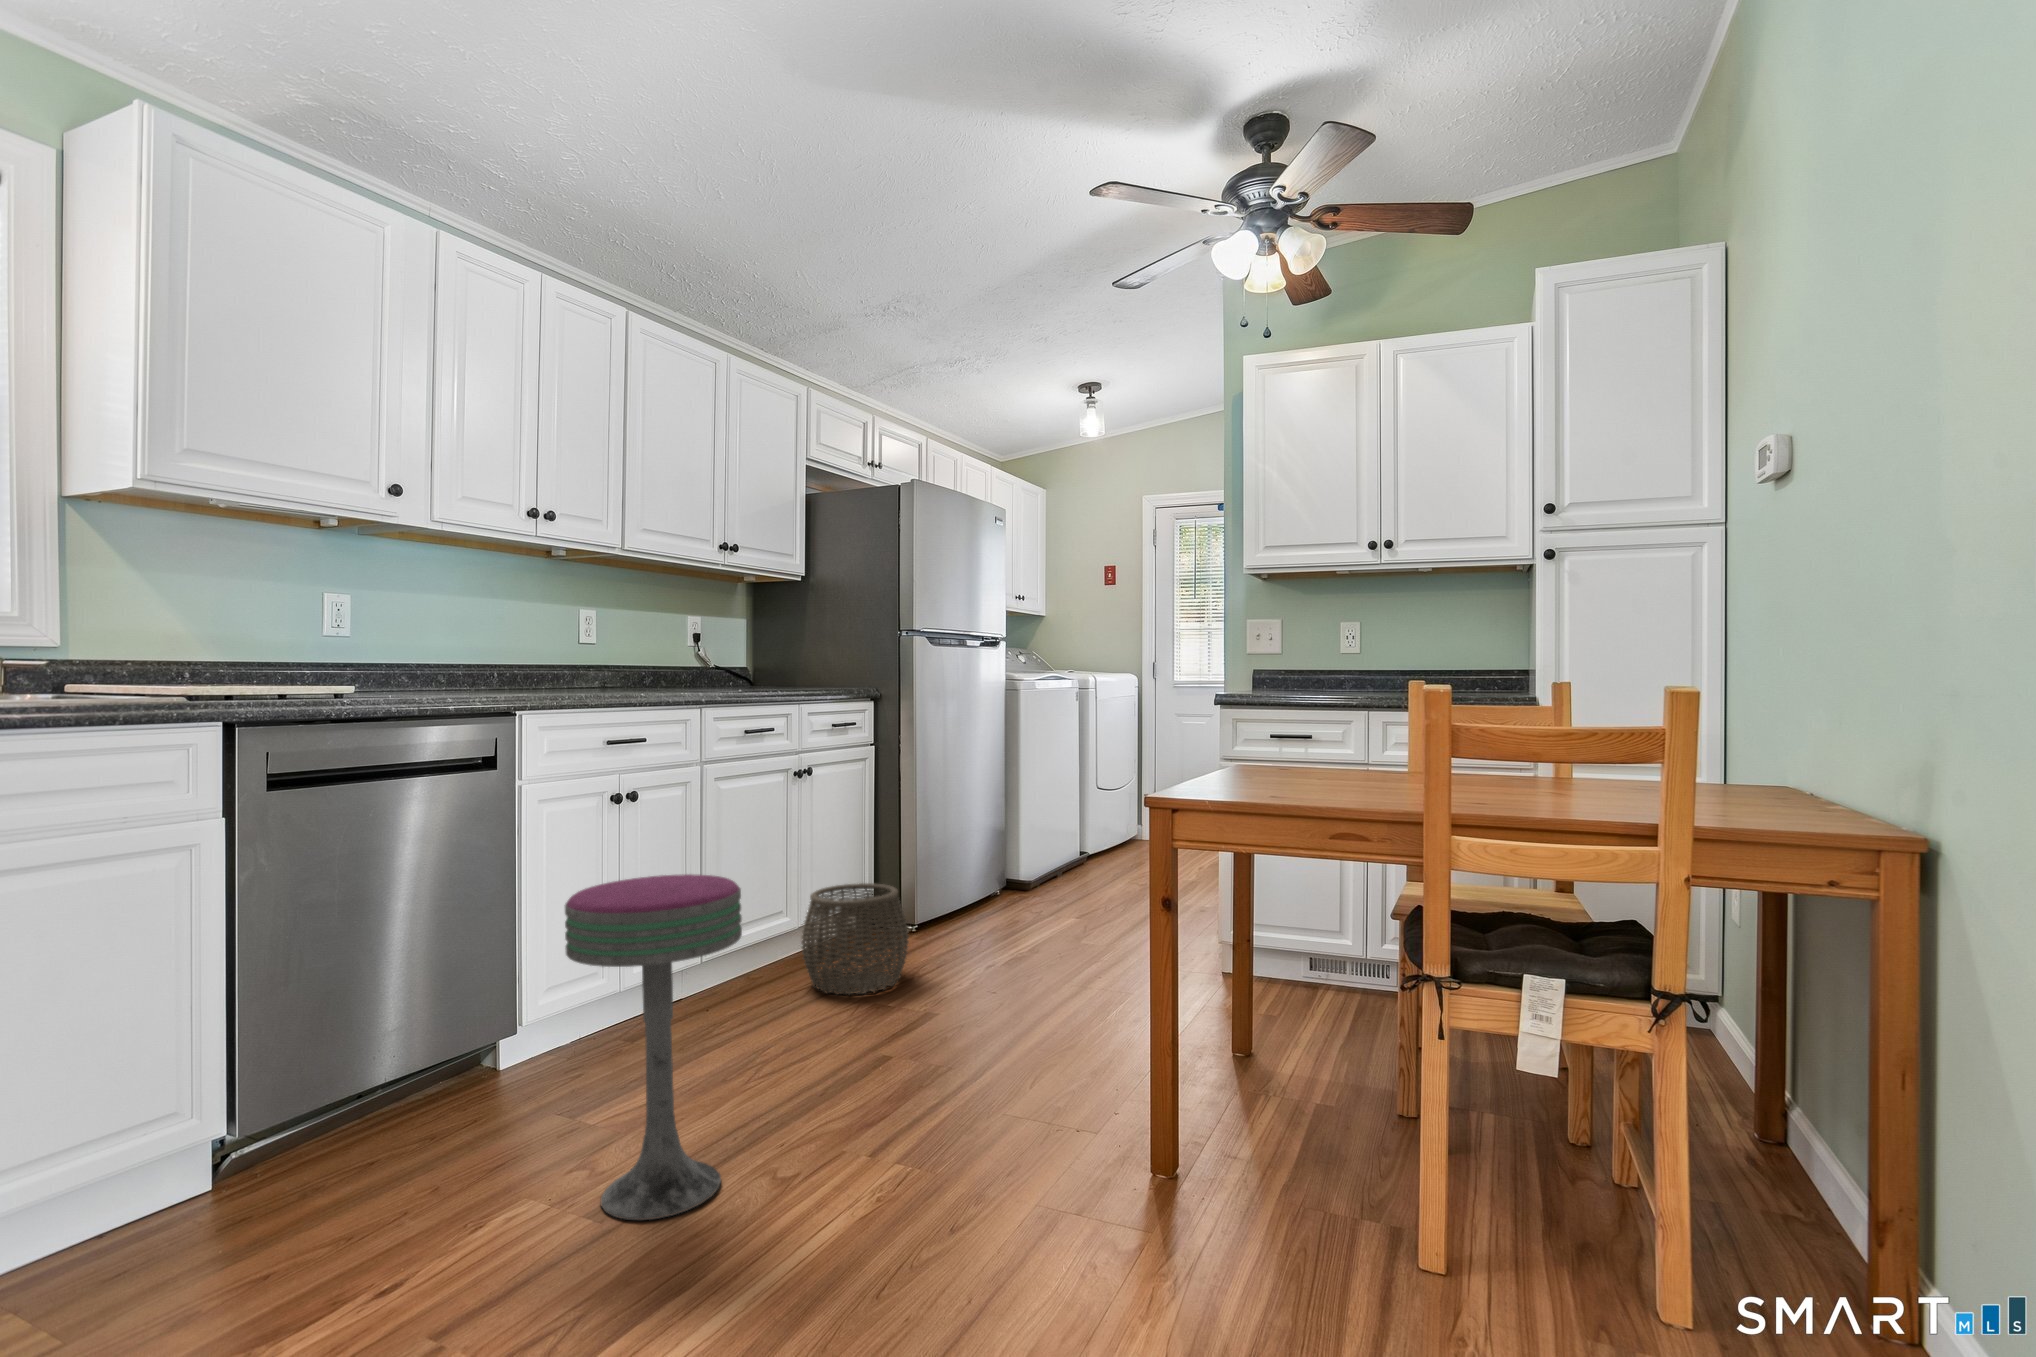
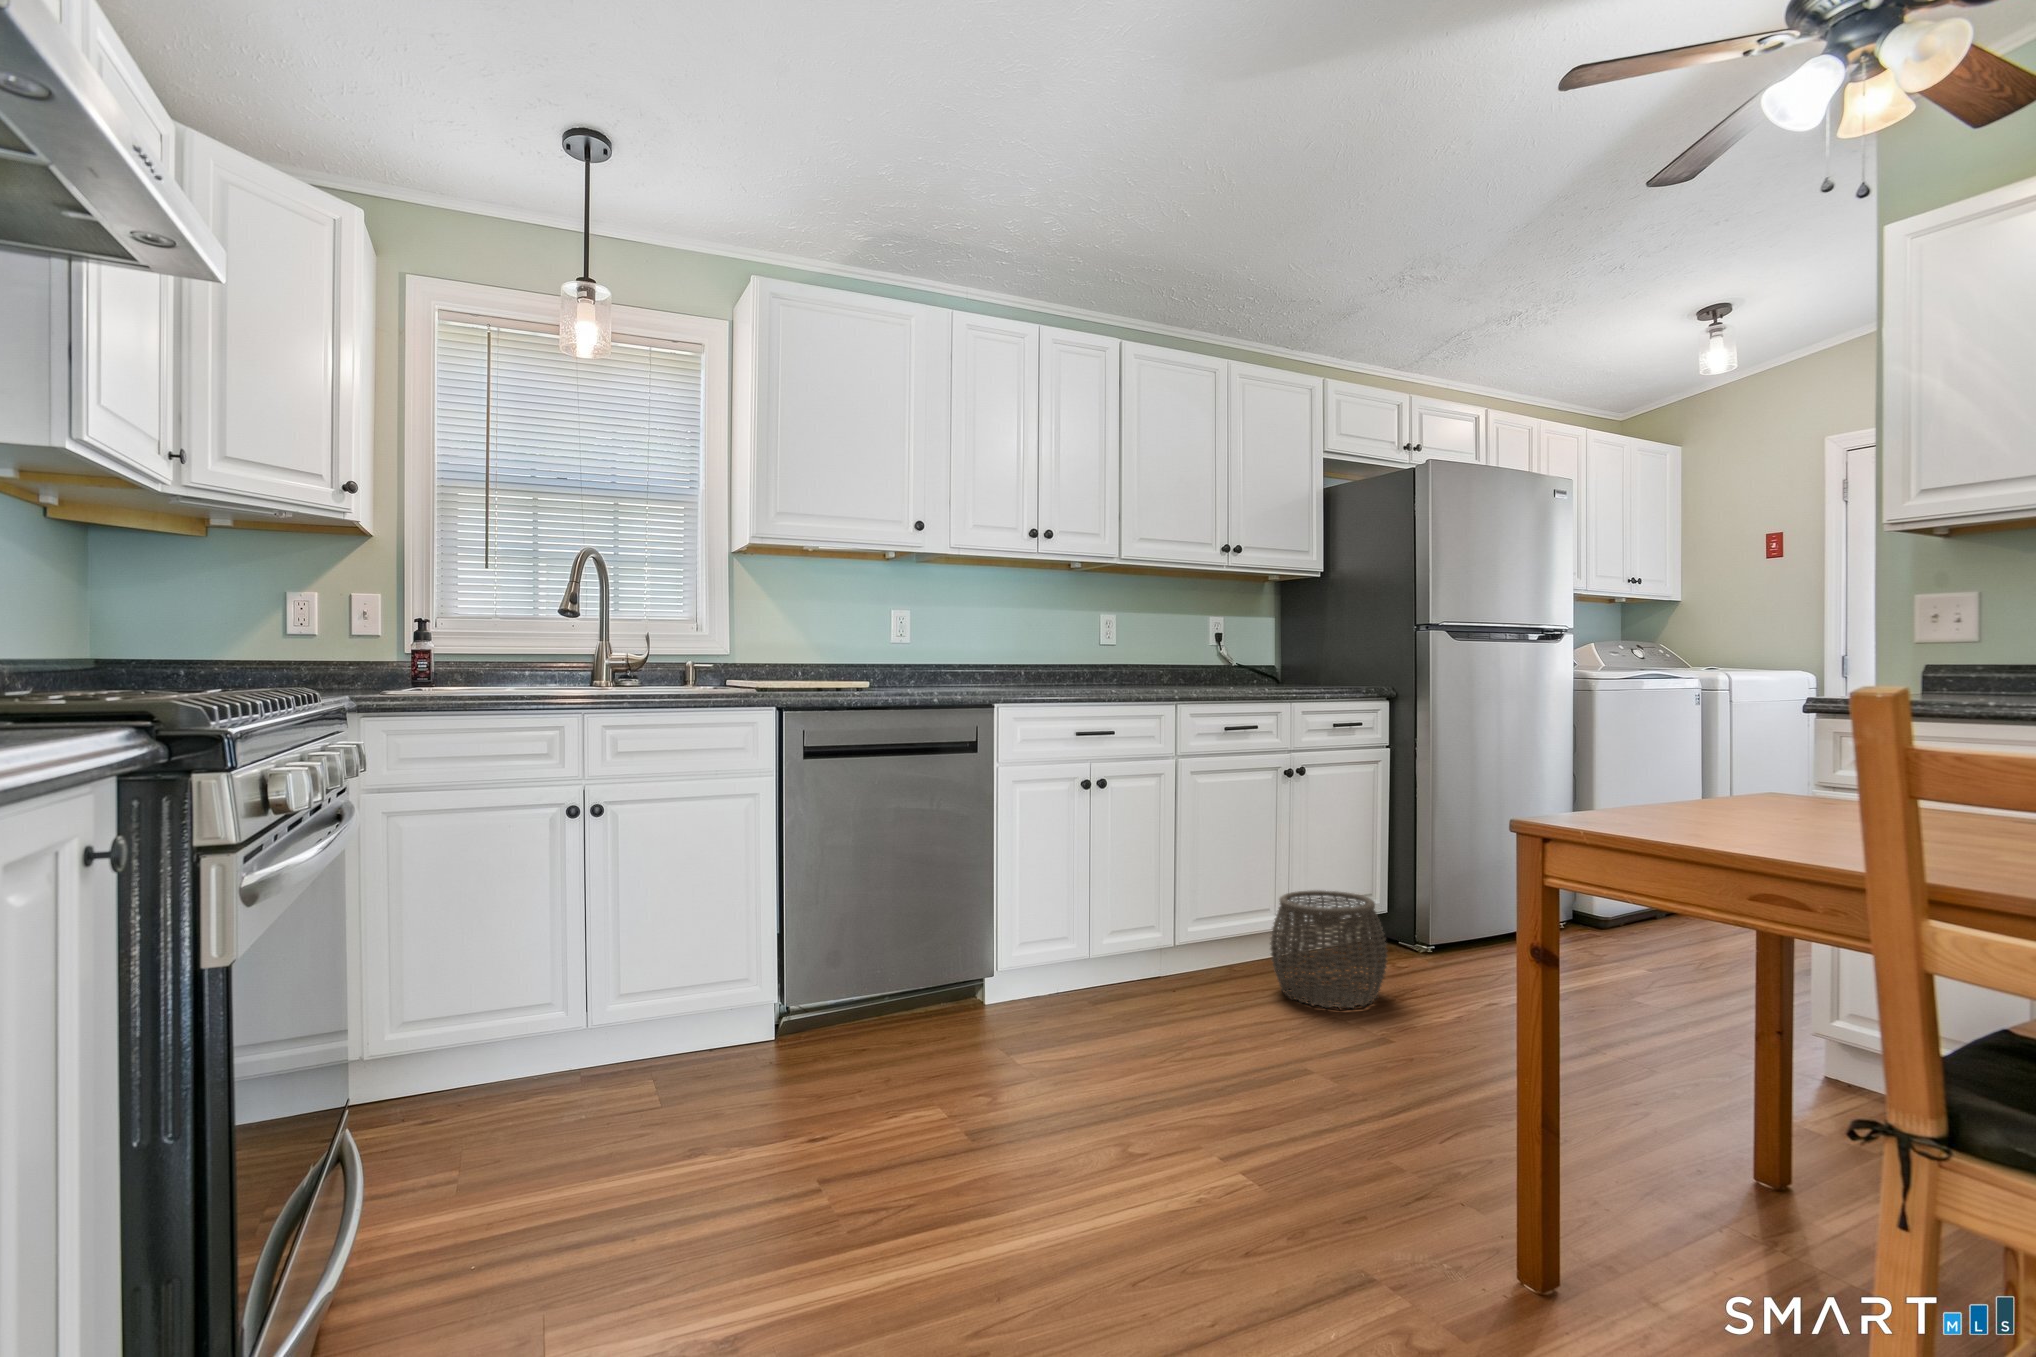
bar stool: present [565,874,742,1220] -> none [947,854,1097,1165]

